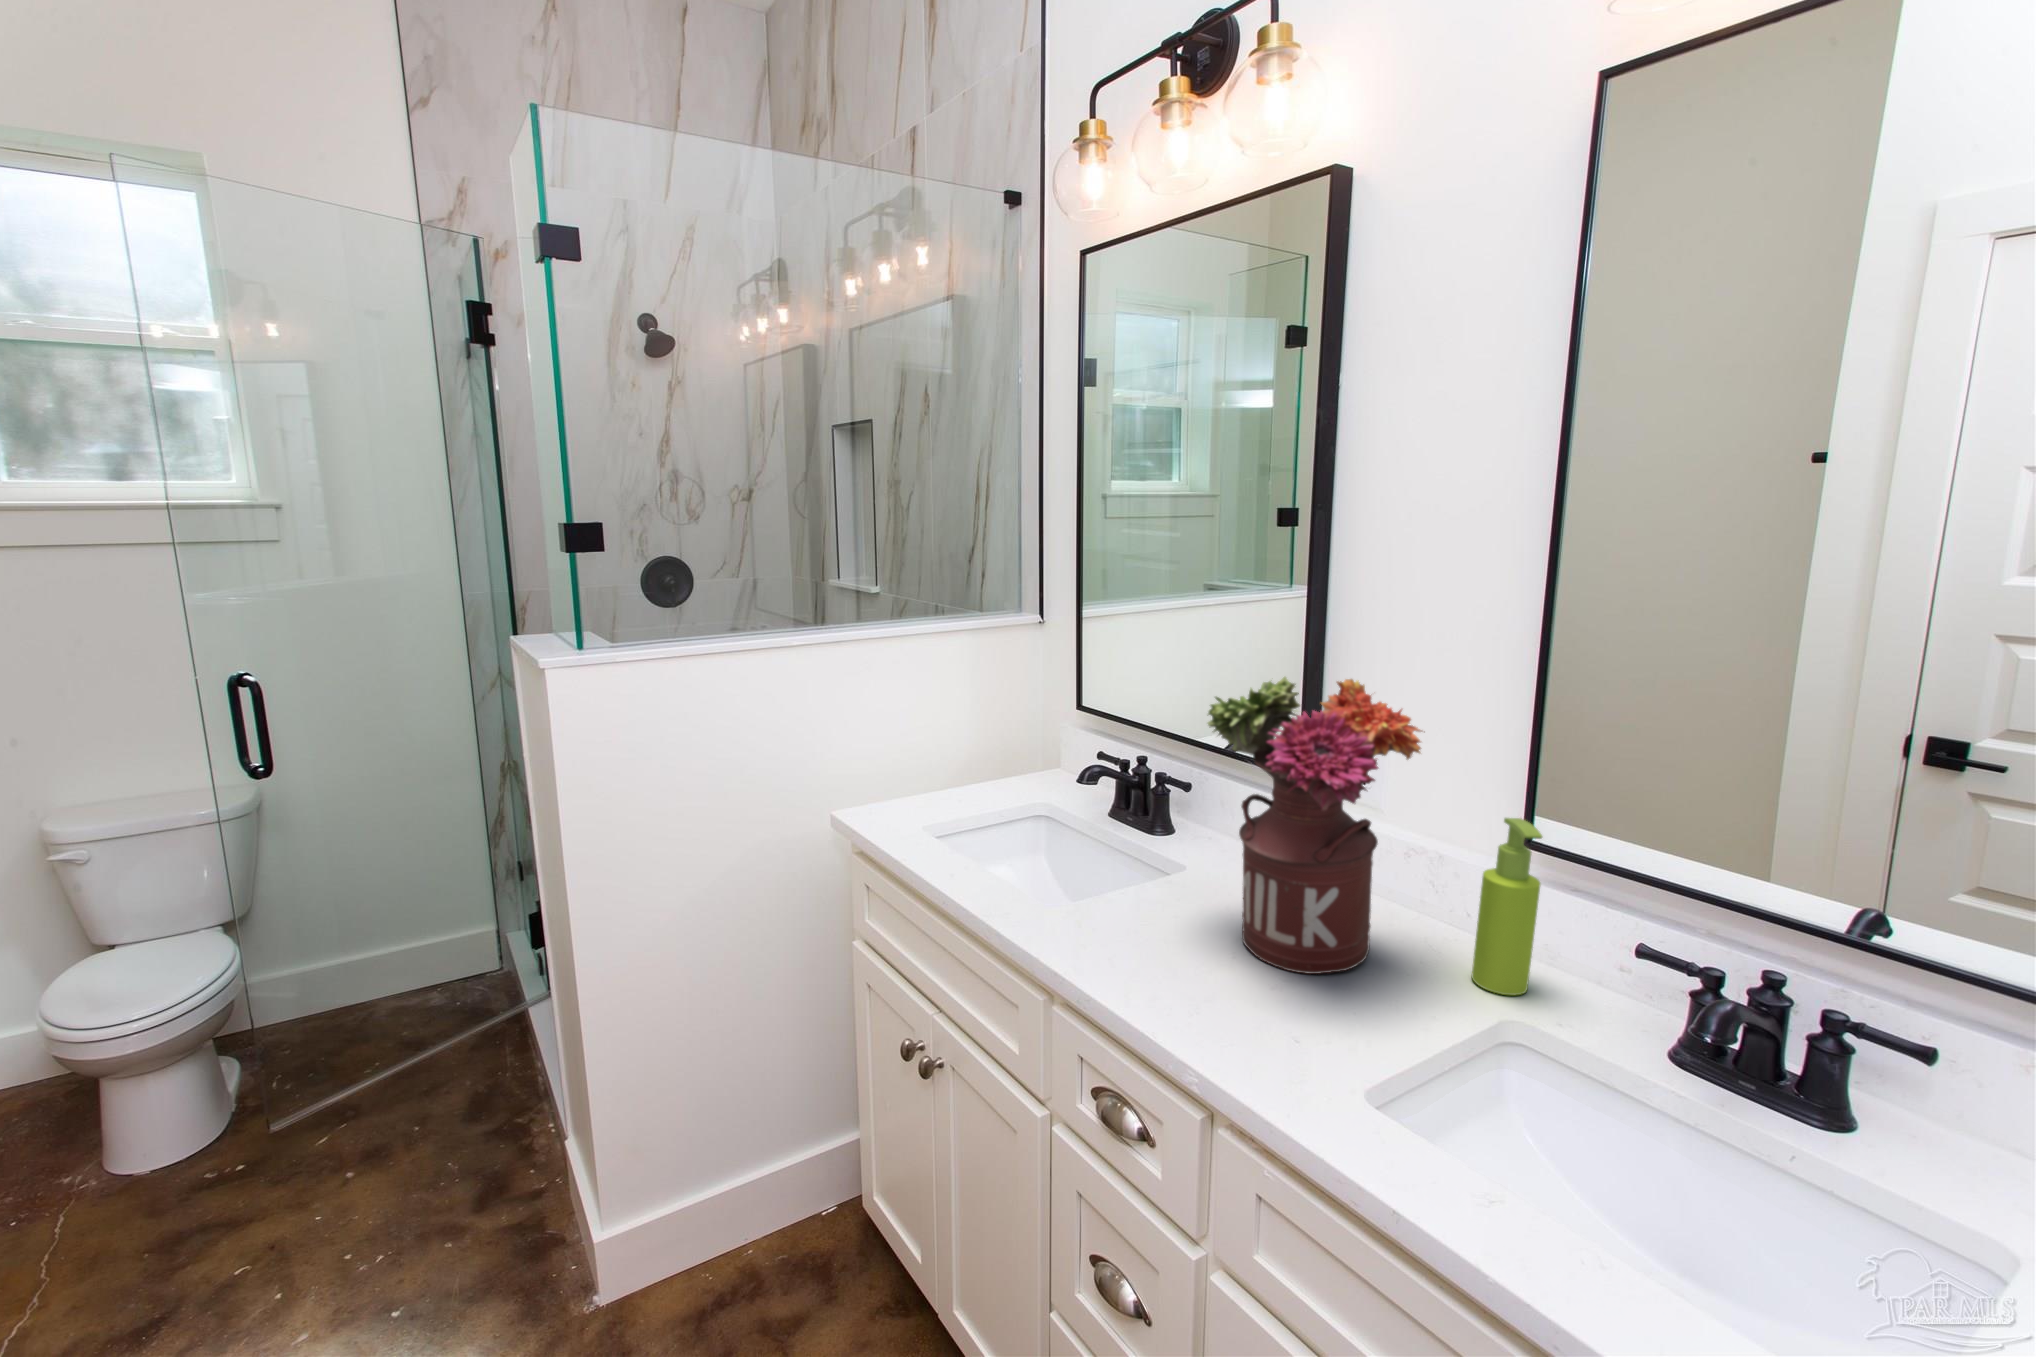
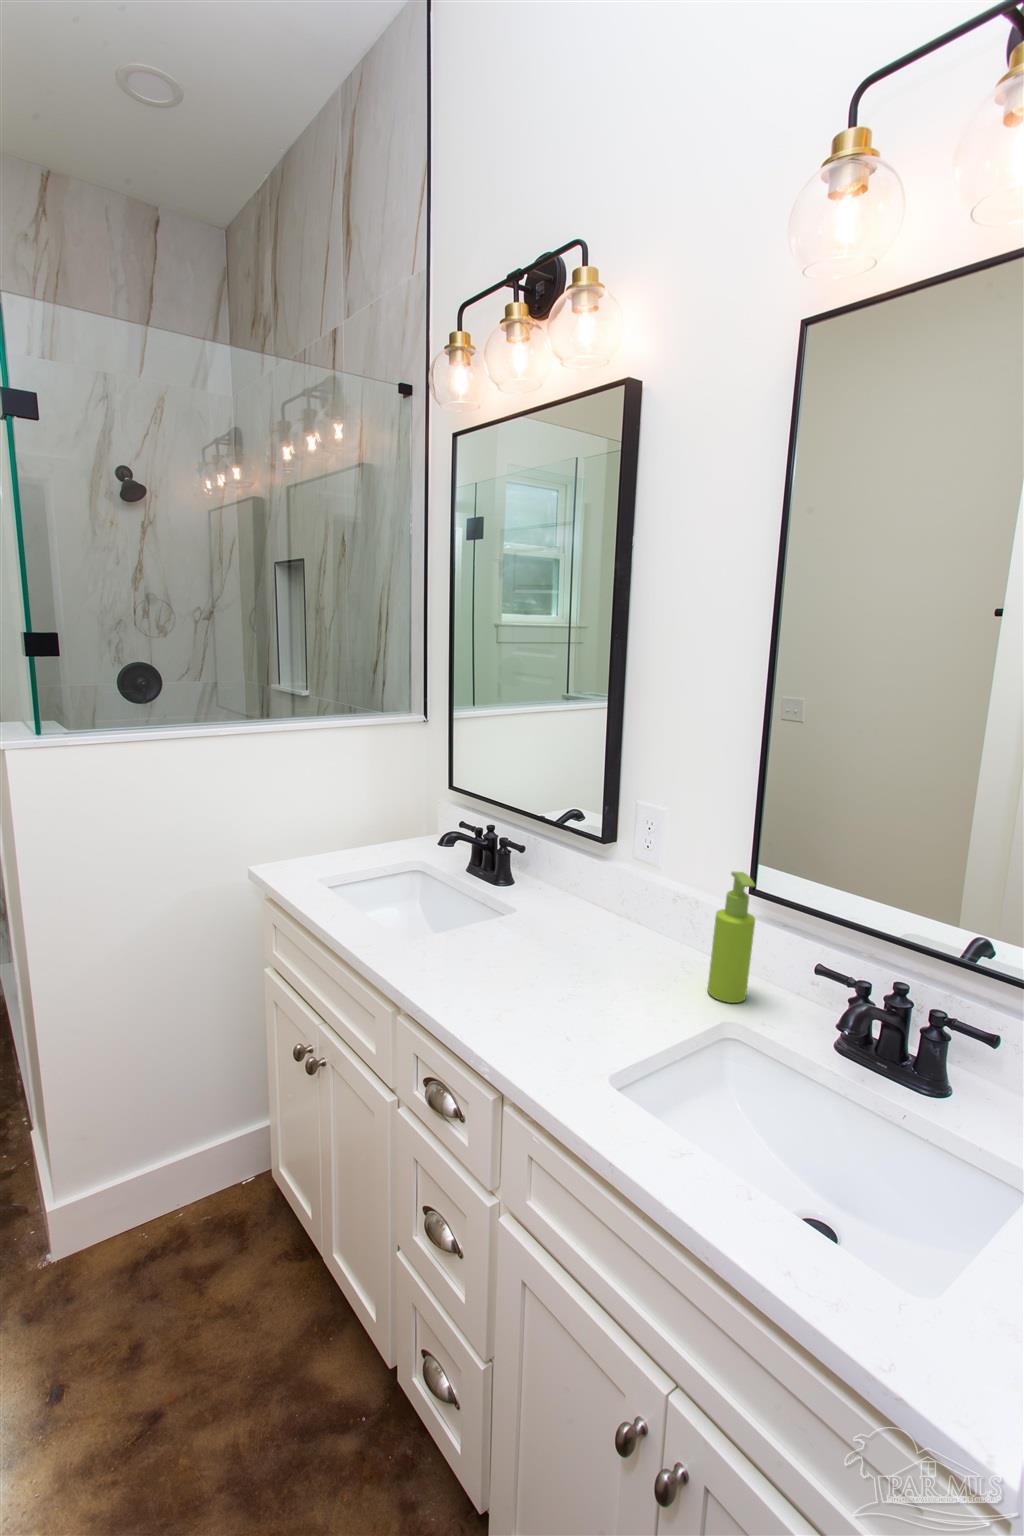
flower arrangement: present [1208,677,1422,974] -> none [519,764,677,988]

